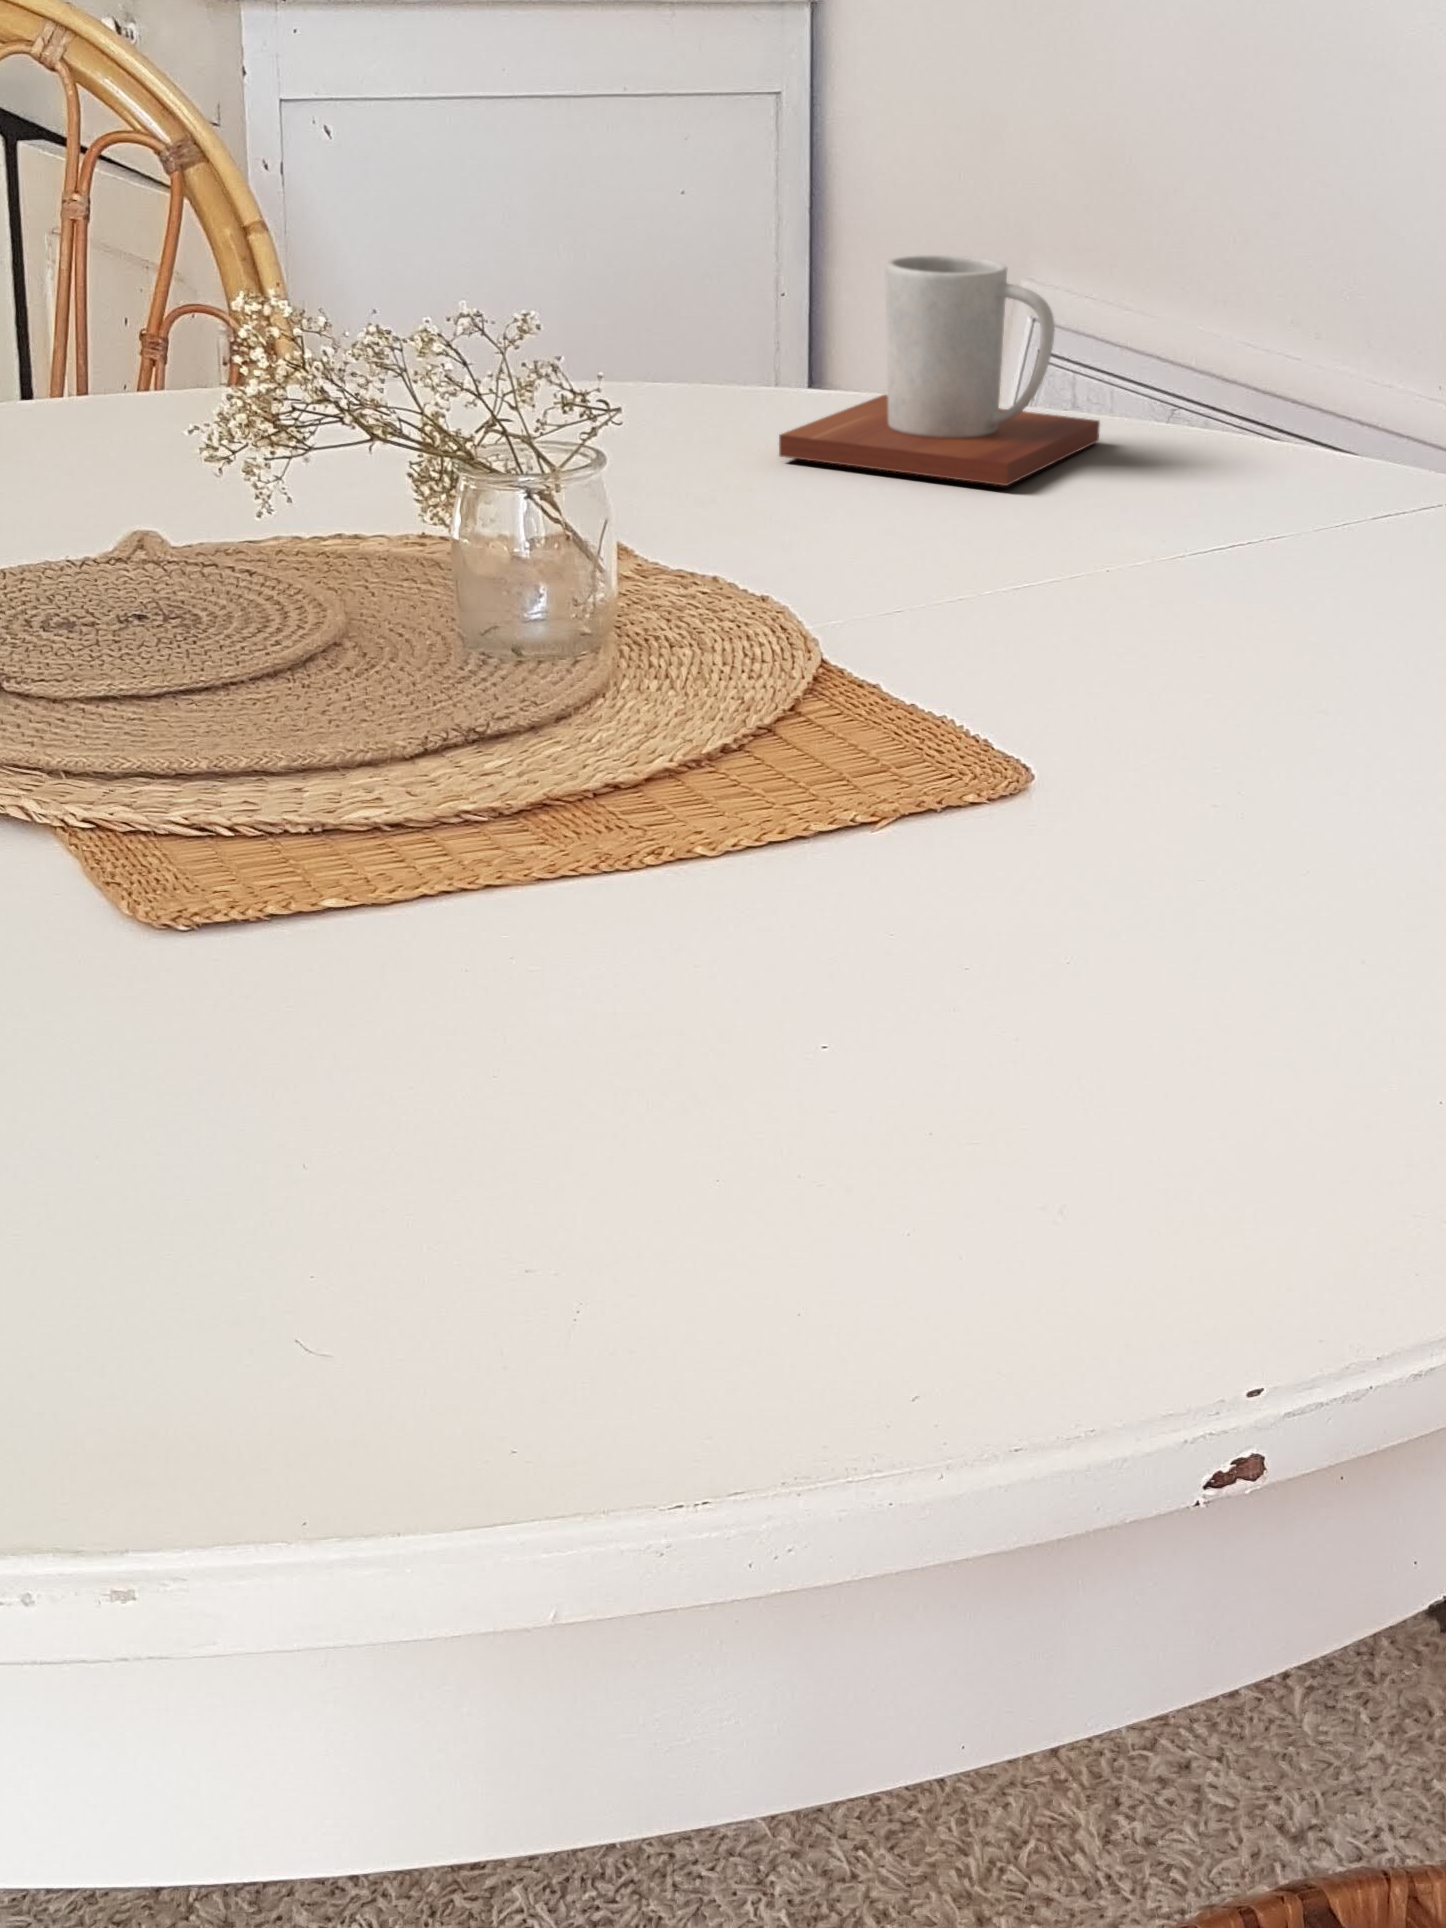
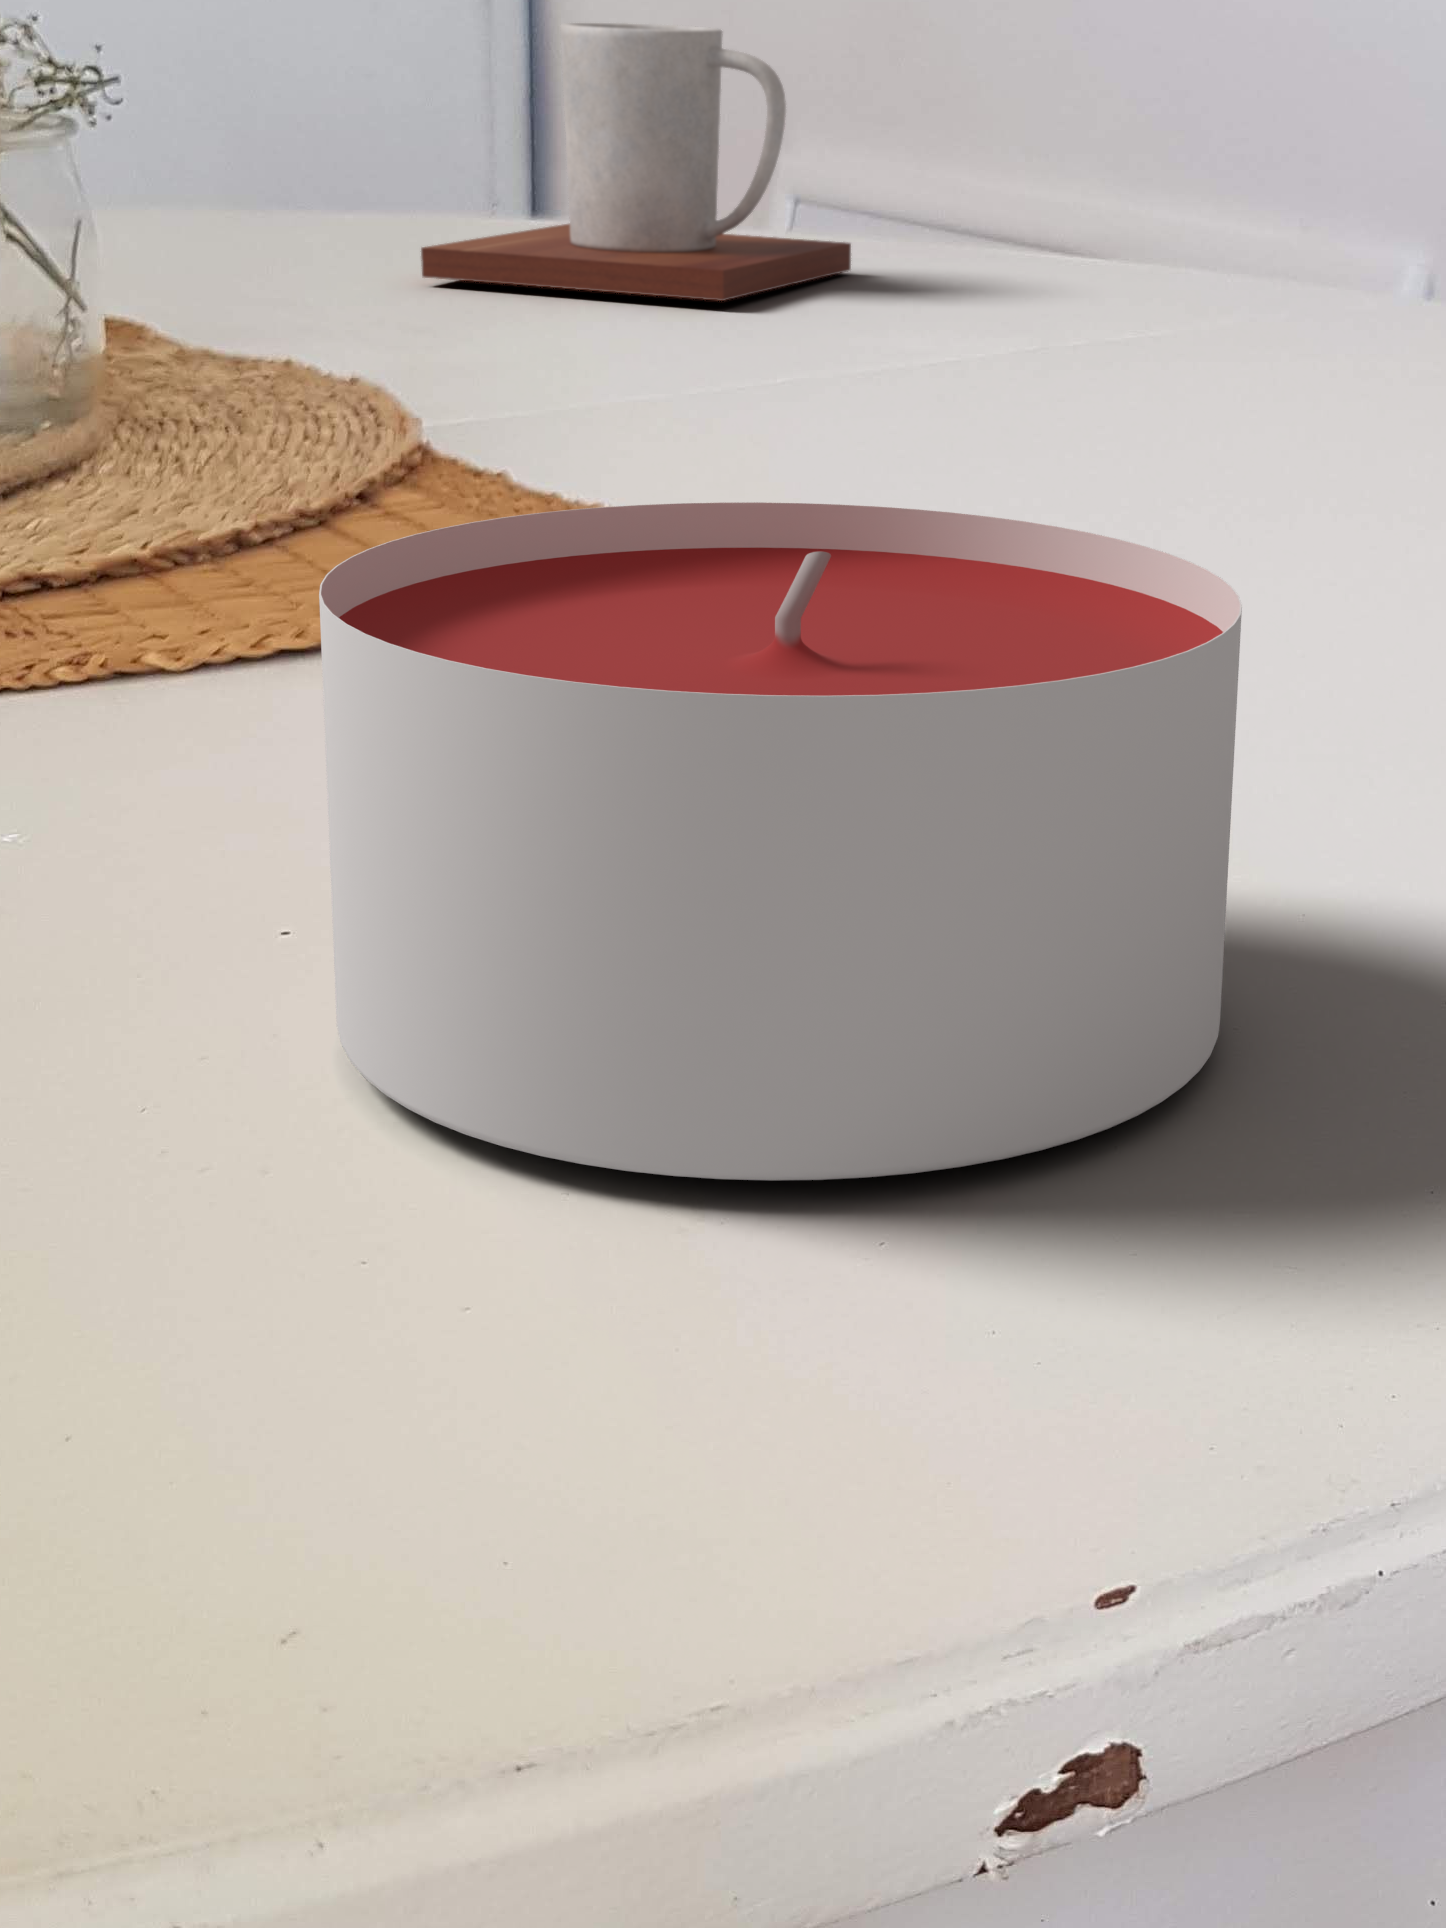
candle: none [877,829,1338,1207] -> present [319,502,1242,1180]

